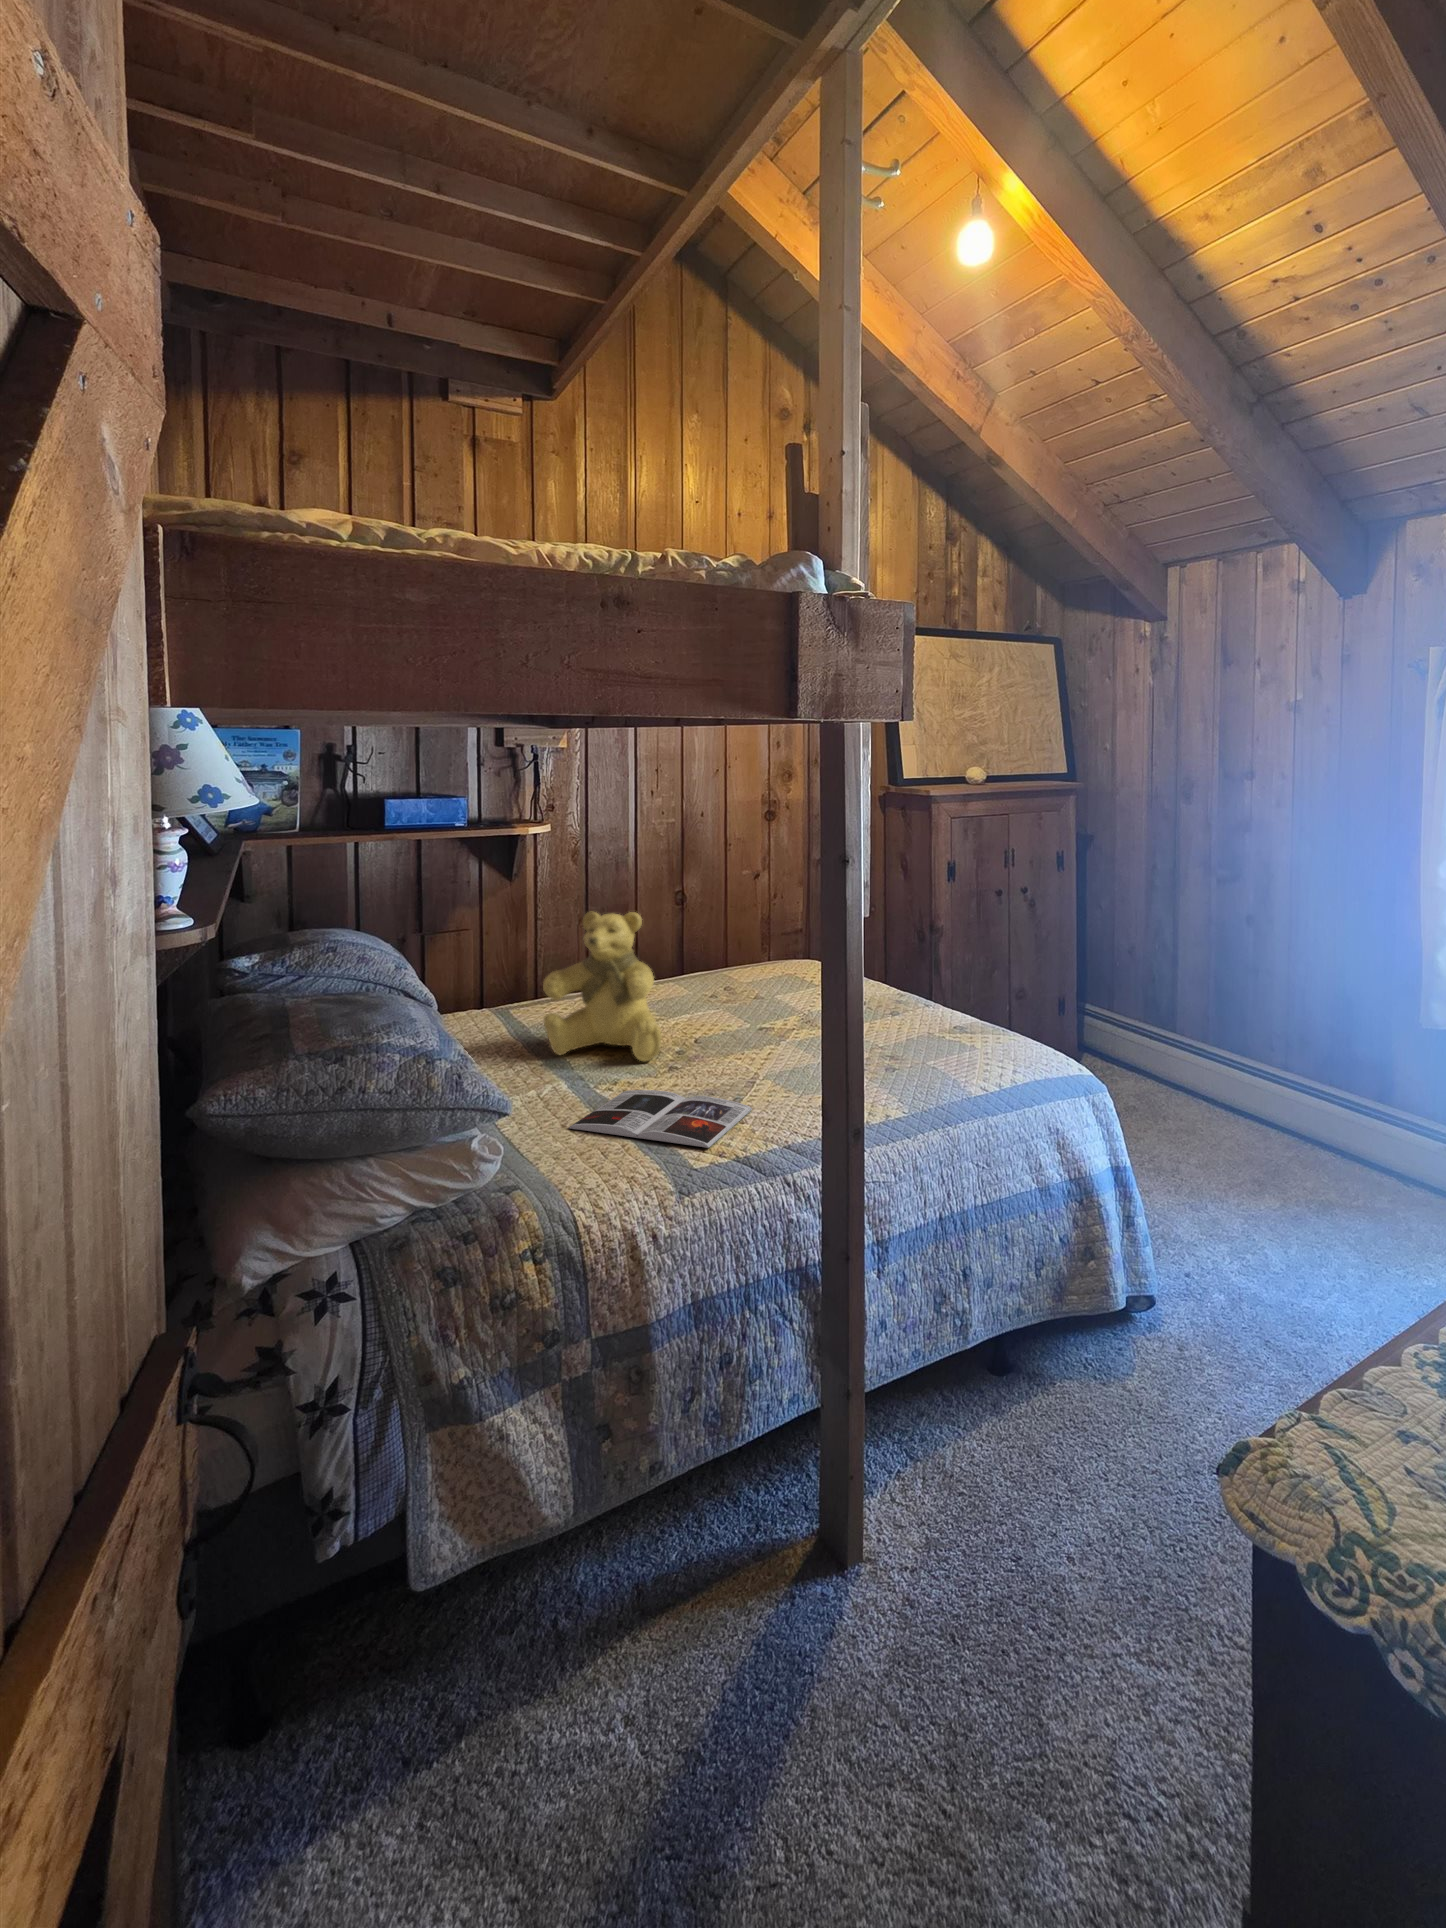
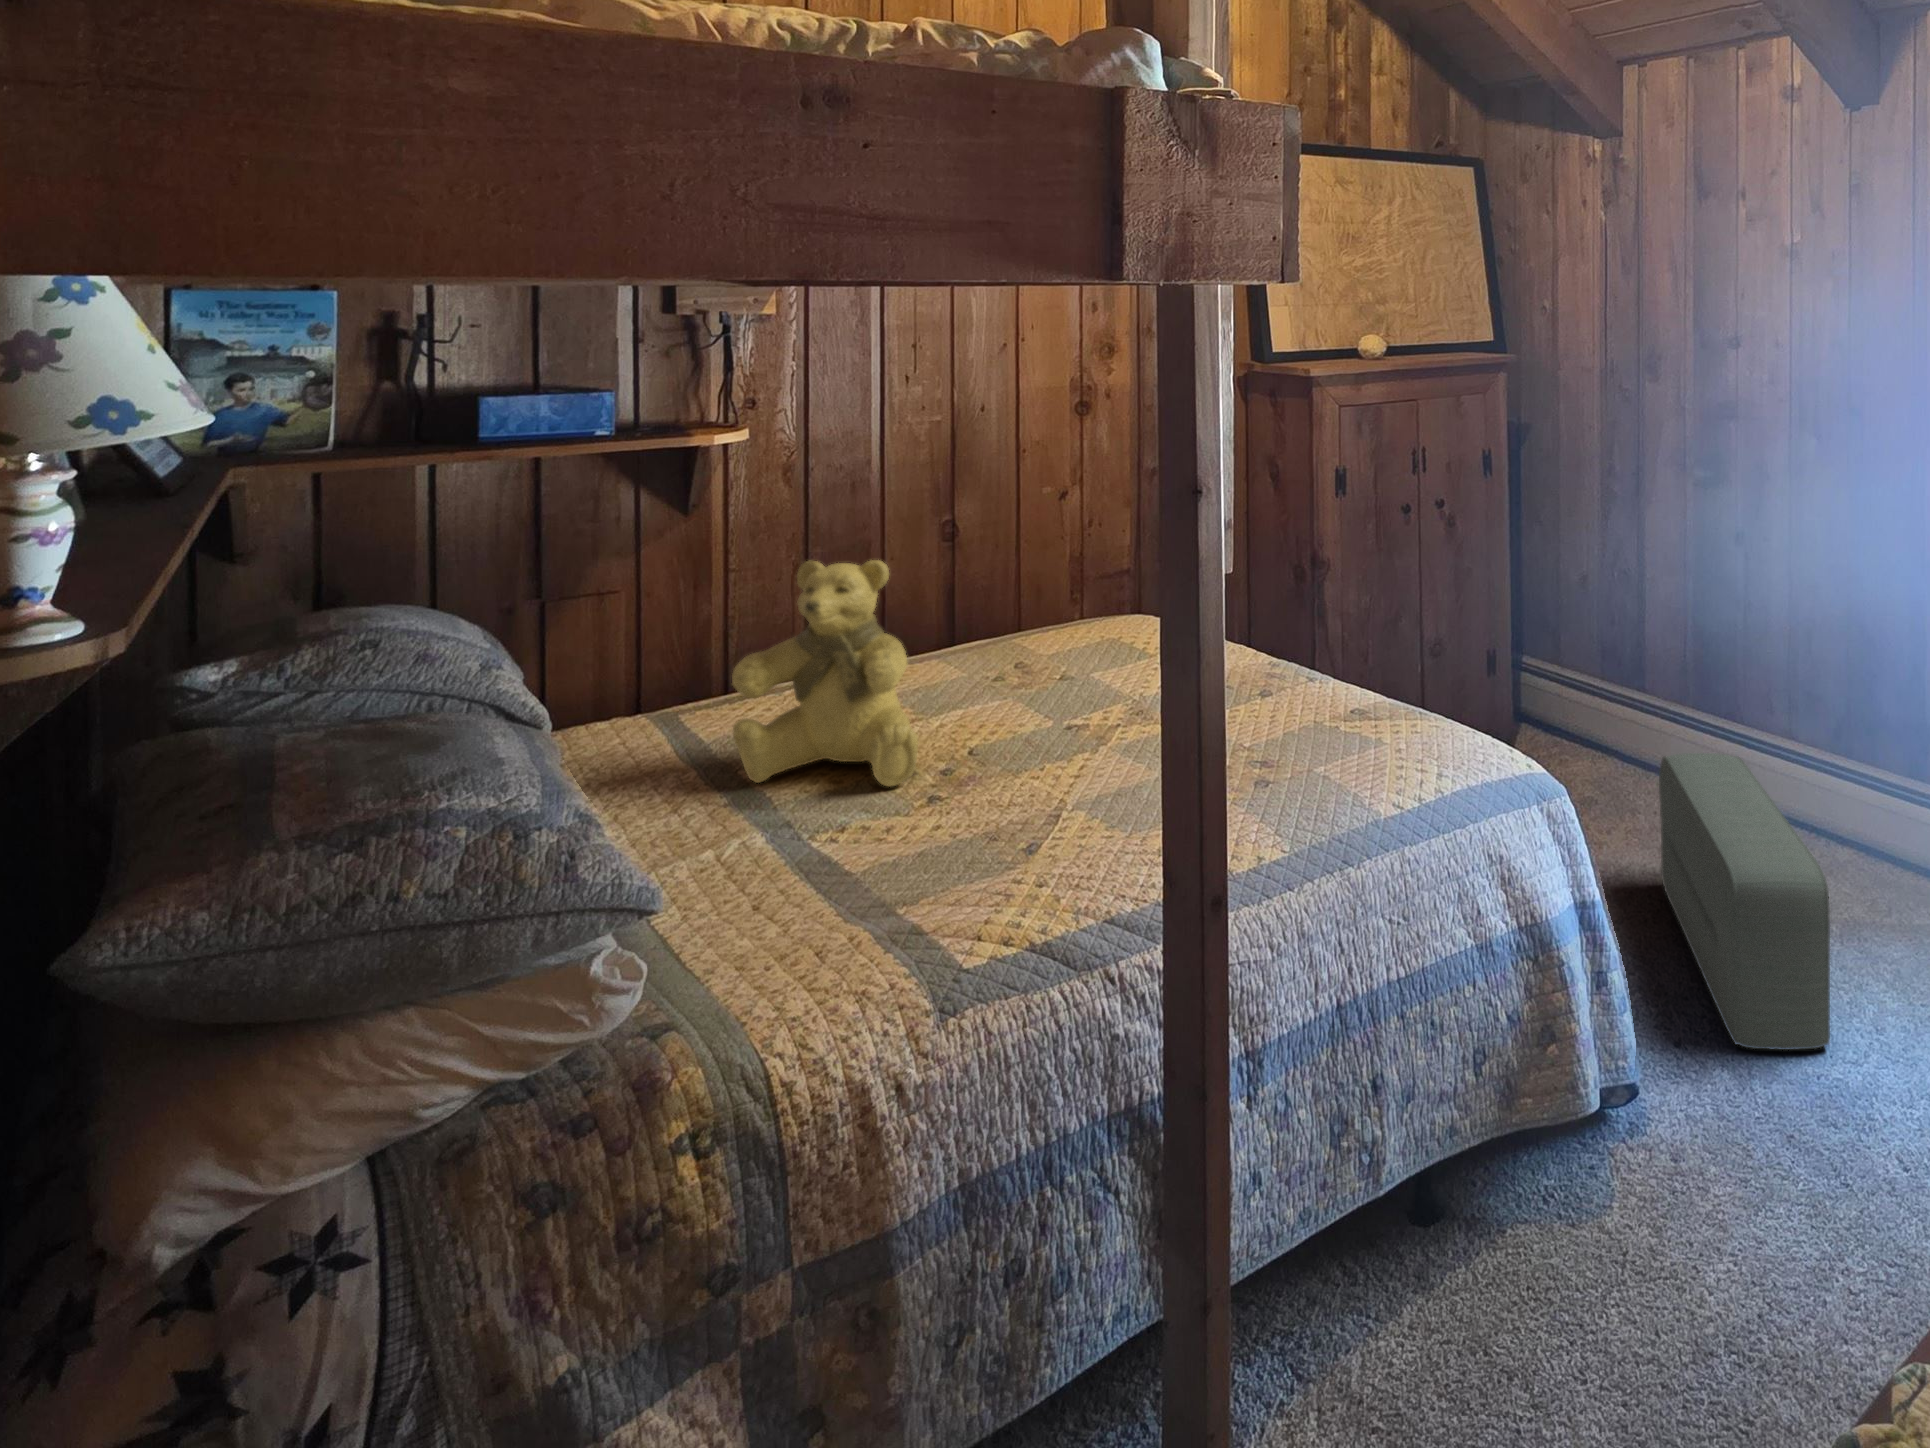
pouf: none [1185,1077,1306,1287] -> present [1659,753,1830,1050]
magazine: present [569,1090,752,1148] -> none [765,836,1057,930]

